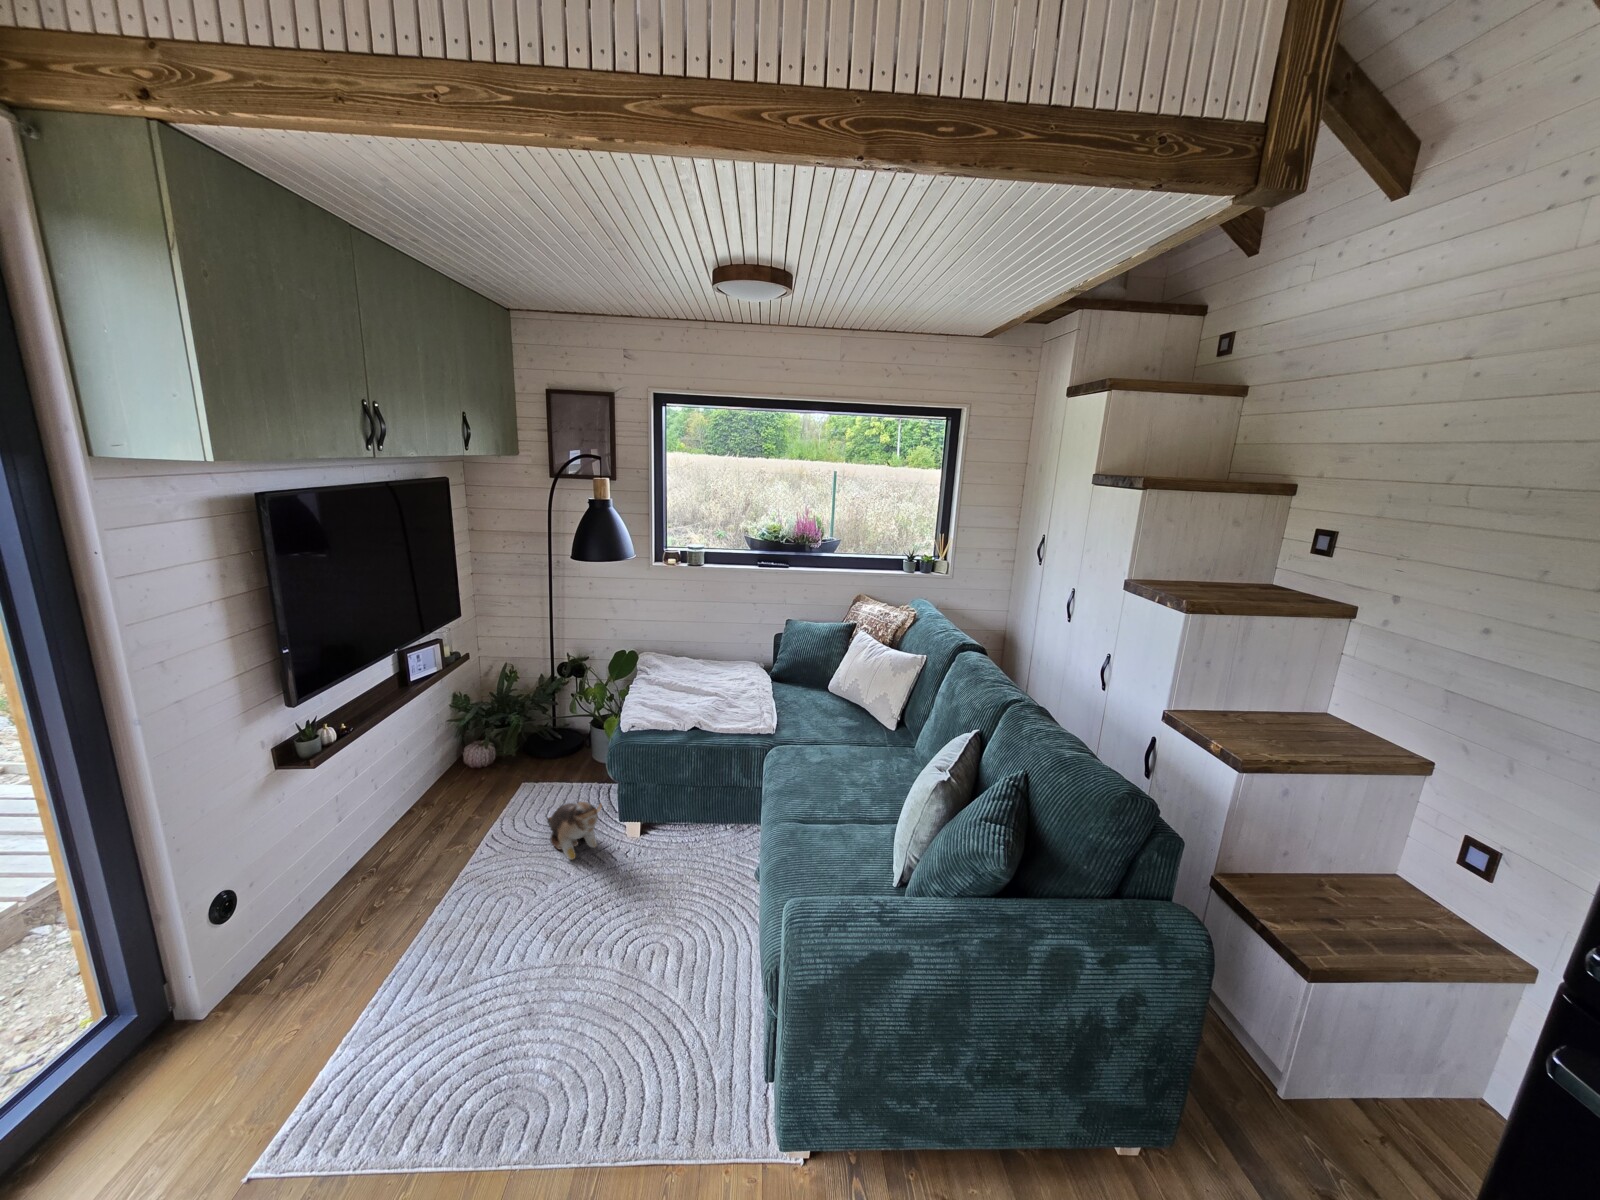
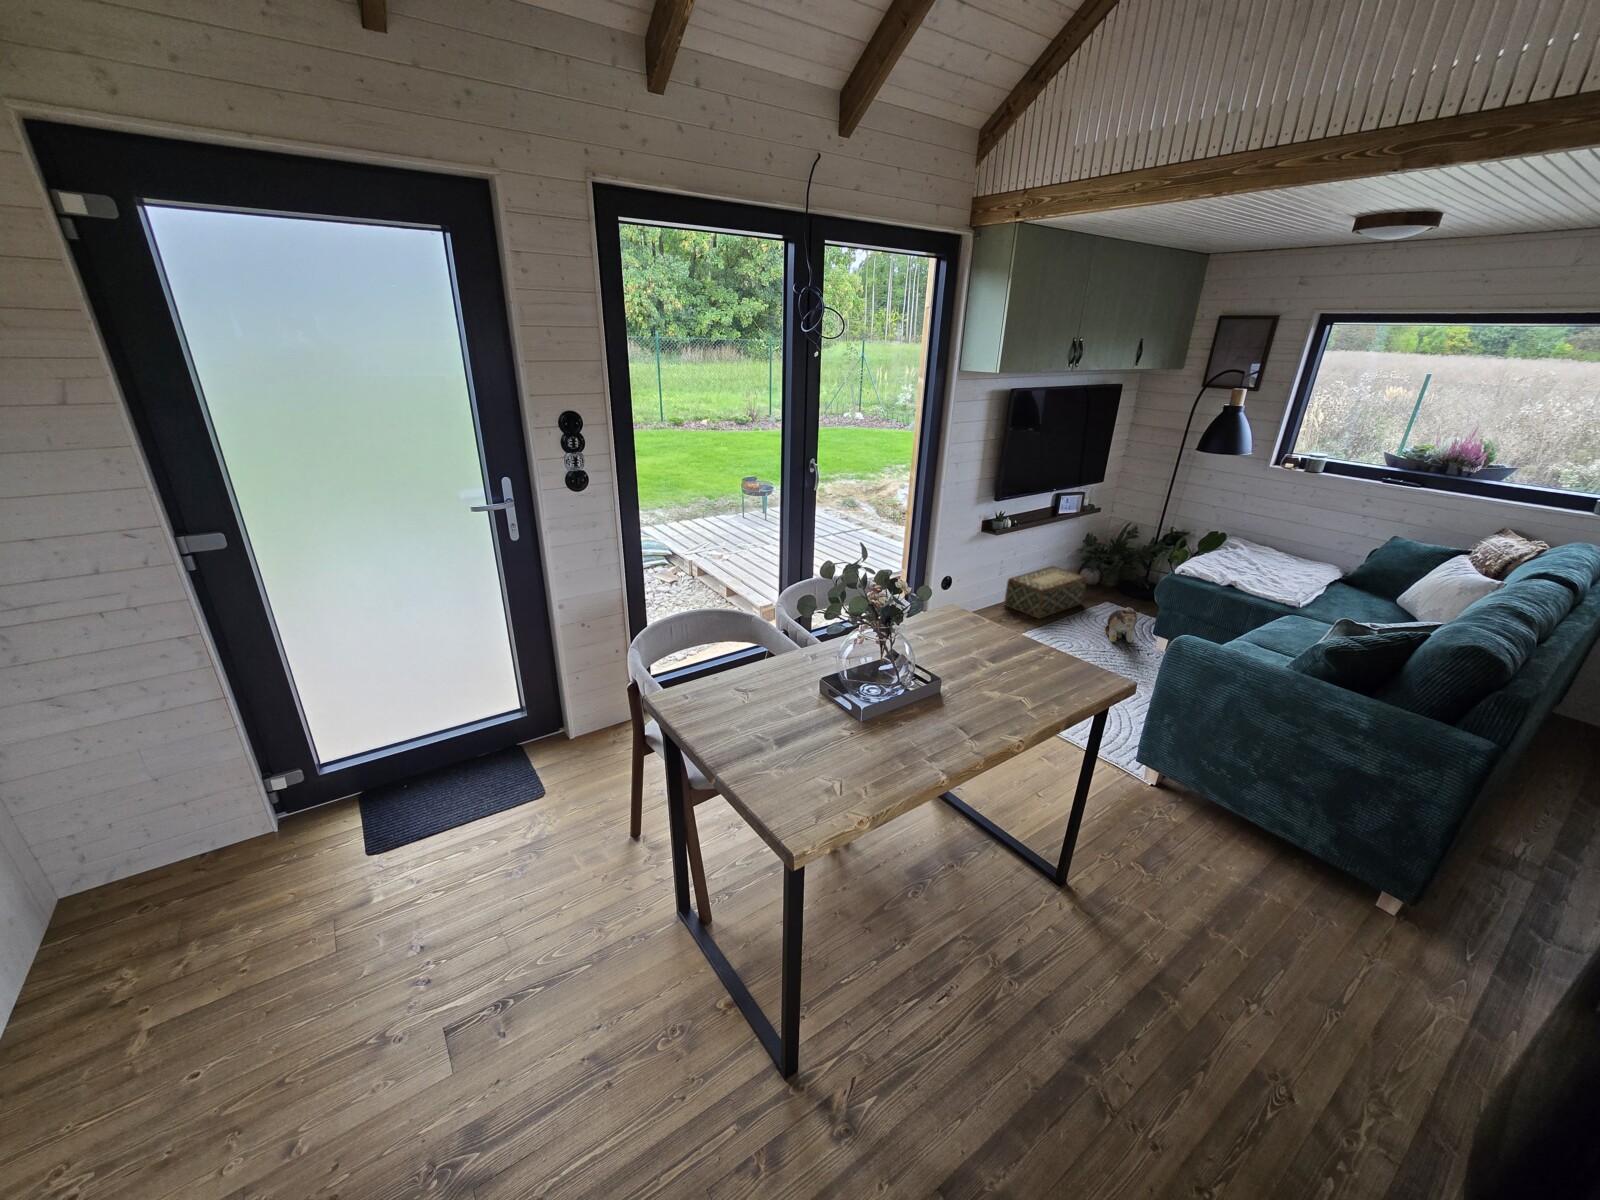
woven basket: none [355,765,492,877] -> present [1004,566,1087,619]

